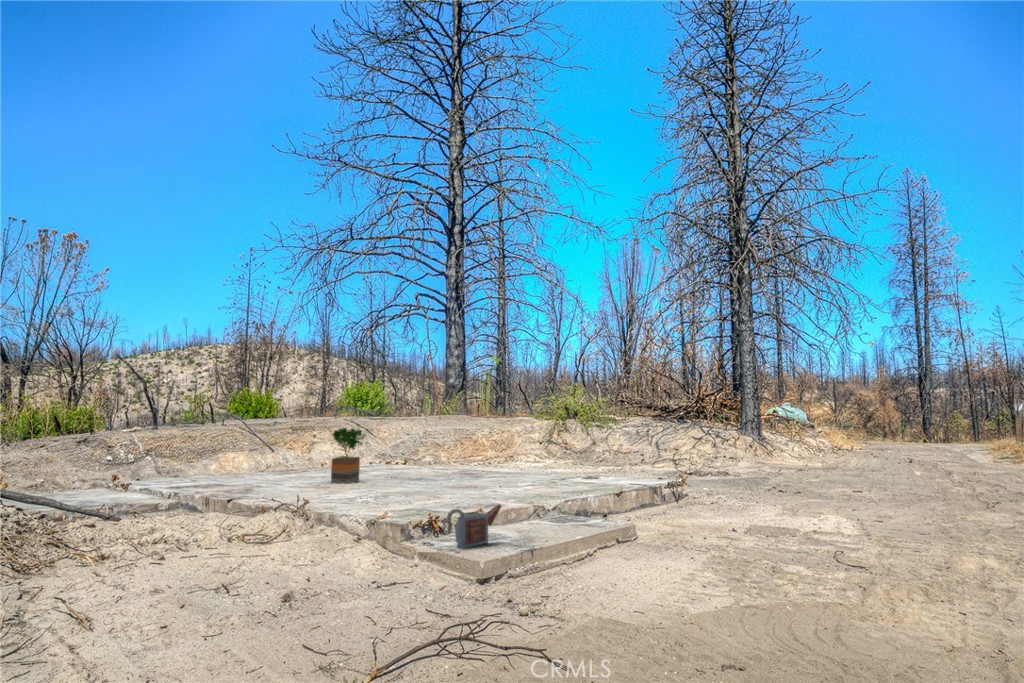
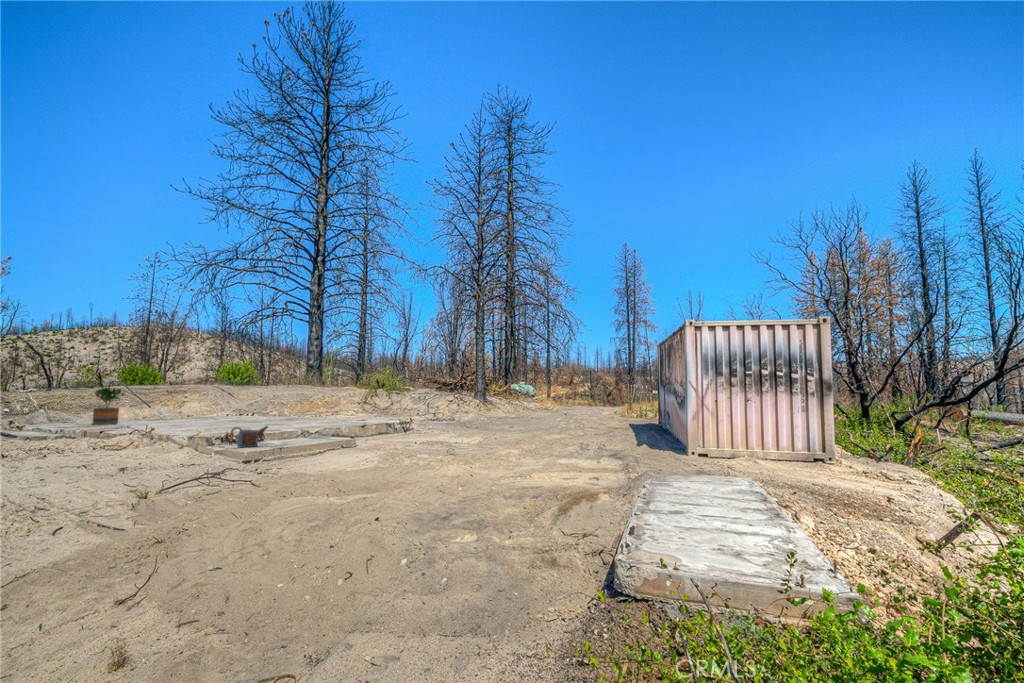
potted tree: present [331,428,366,484] -> present [92,388,124,425]

